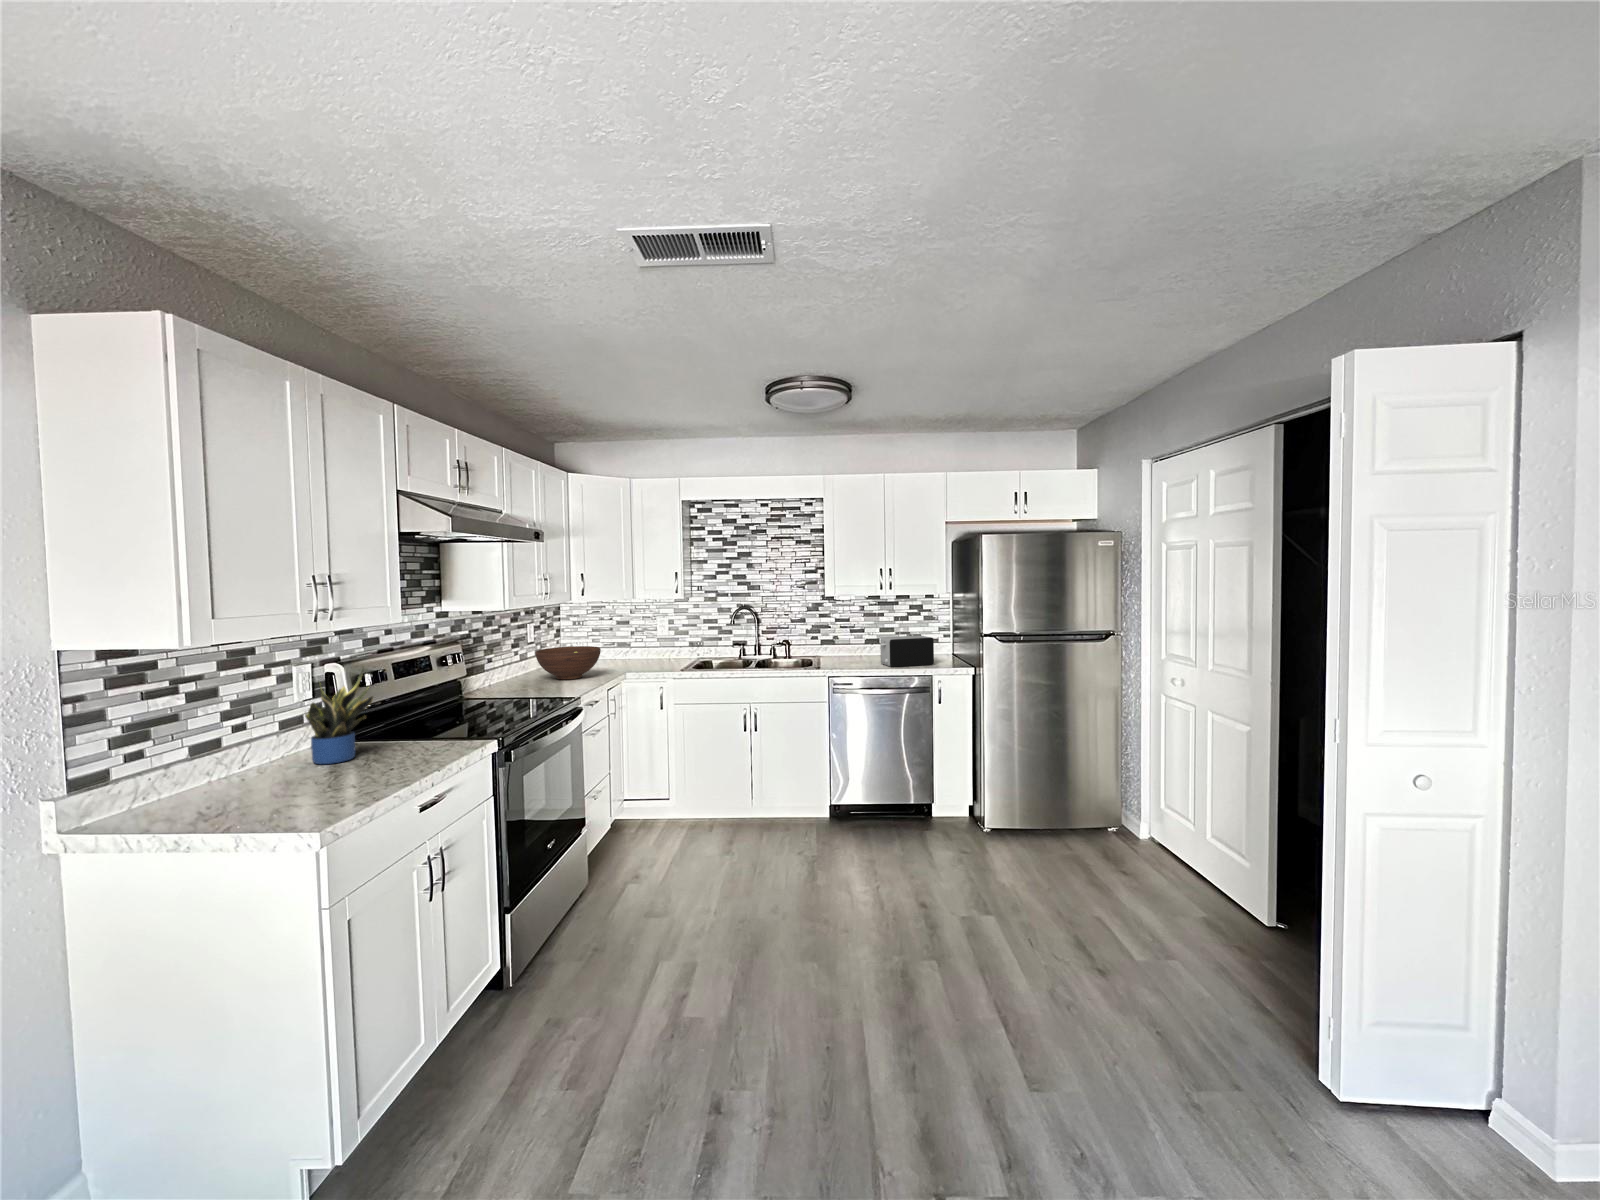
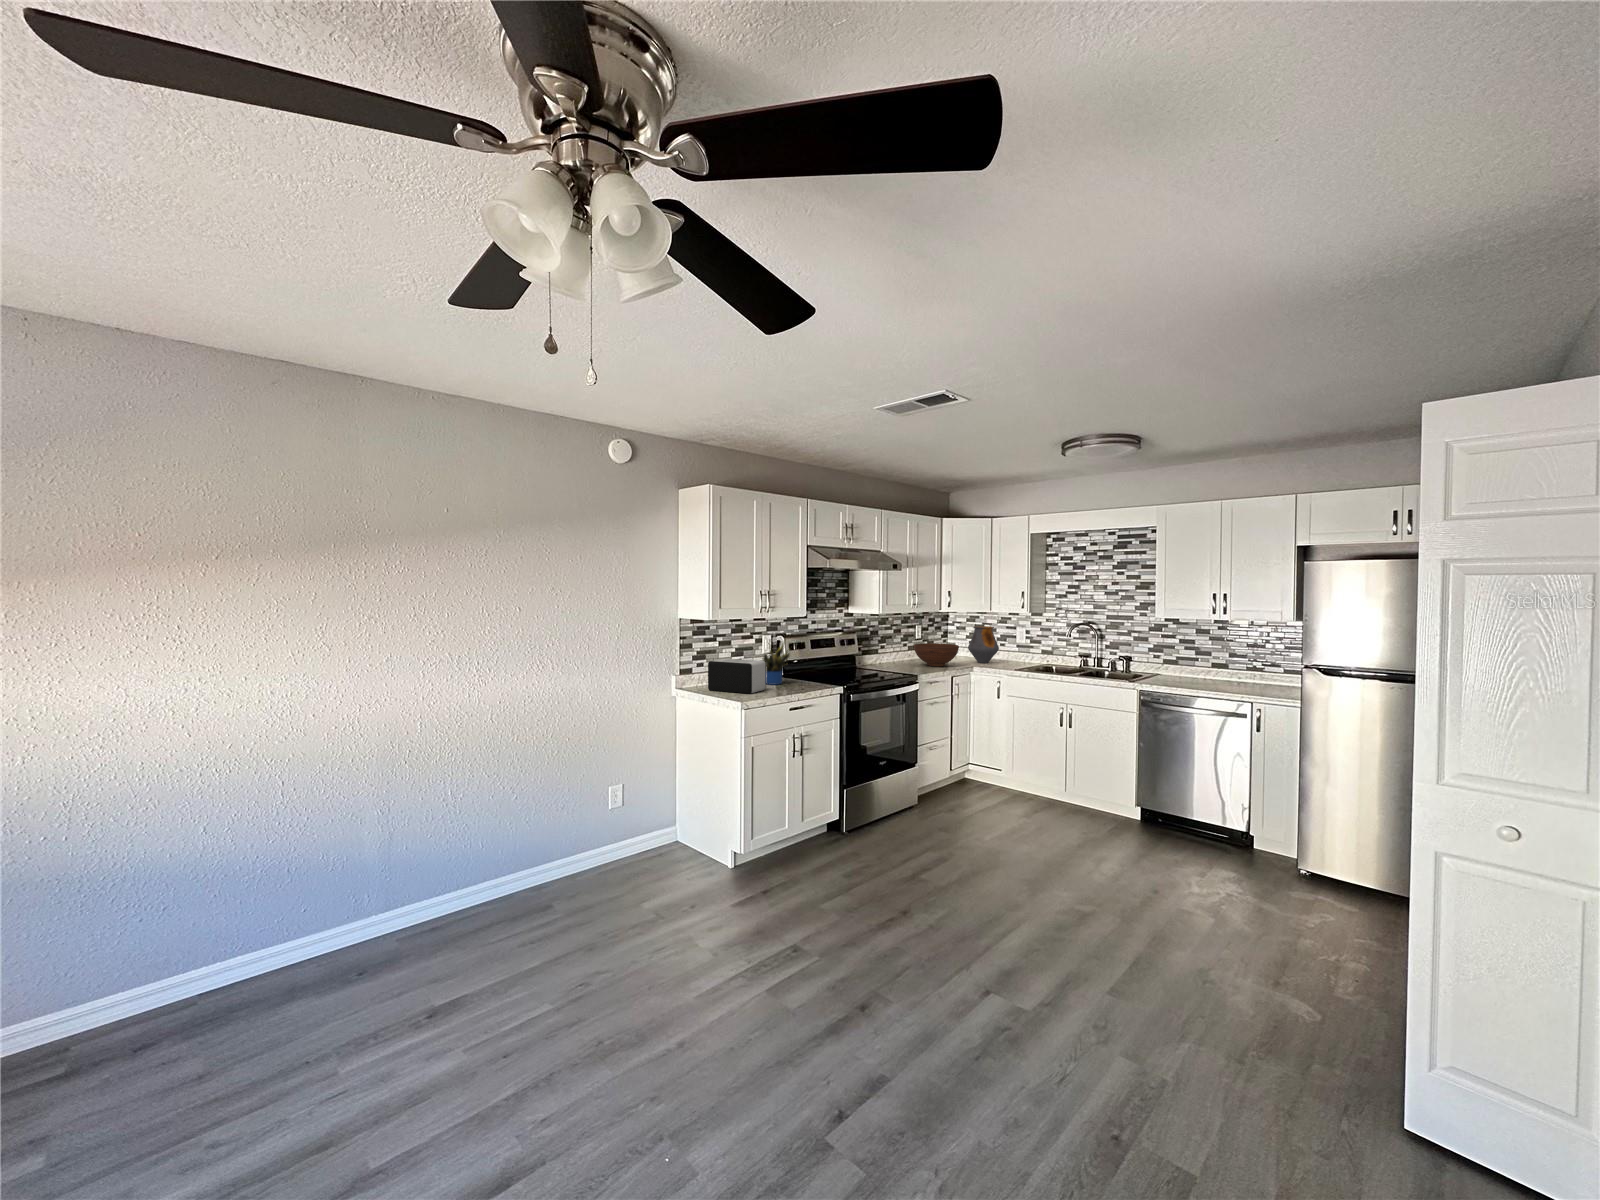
vase: none [599,619,639,667] -> present [968,626,999,663]
toaster: present [880,635,934,667] -> present [708,659,766,694]

